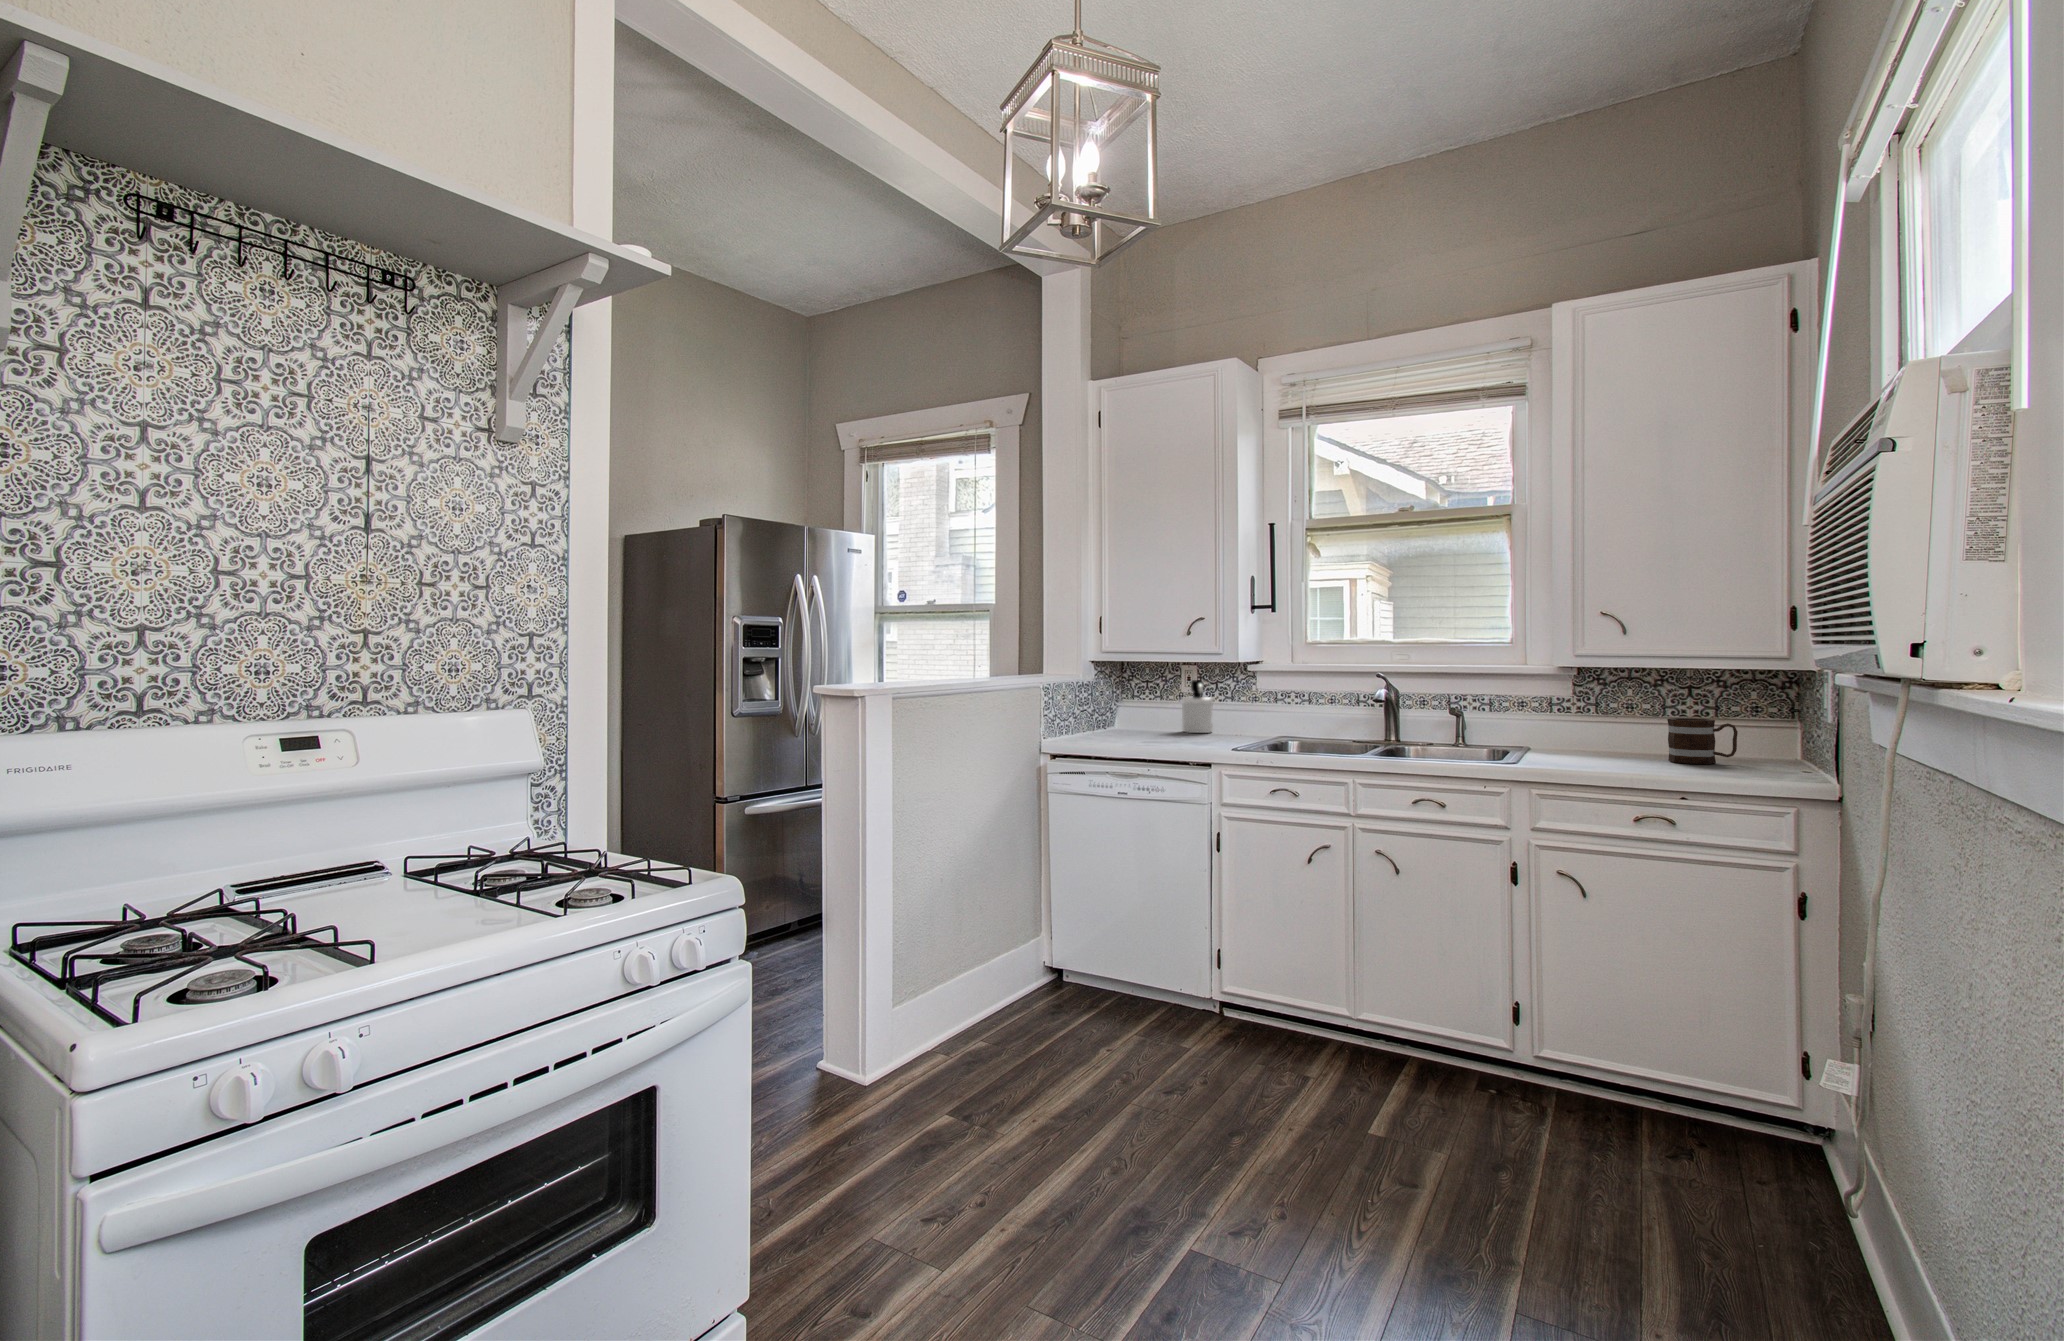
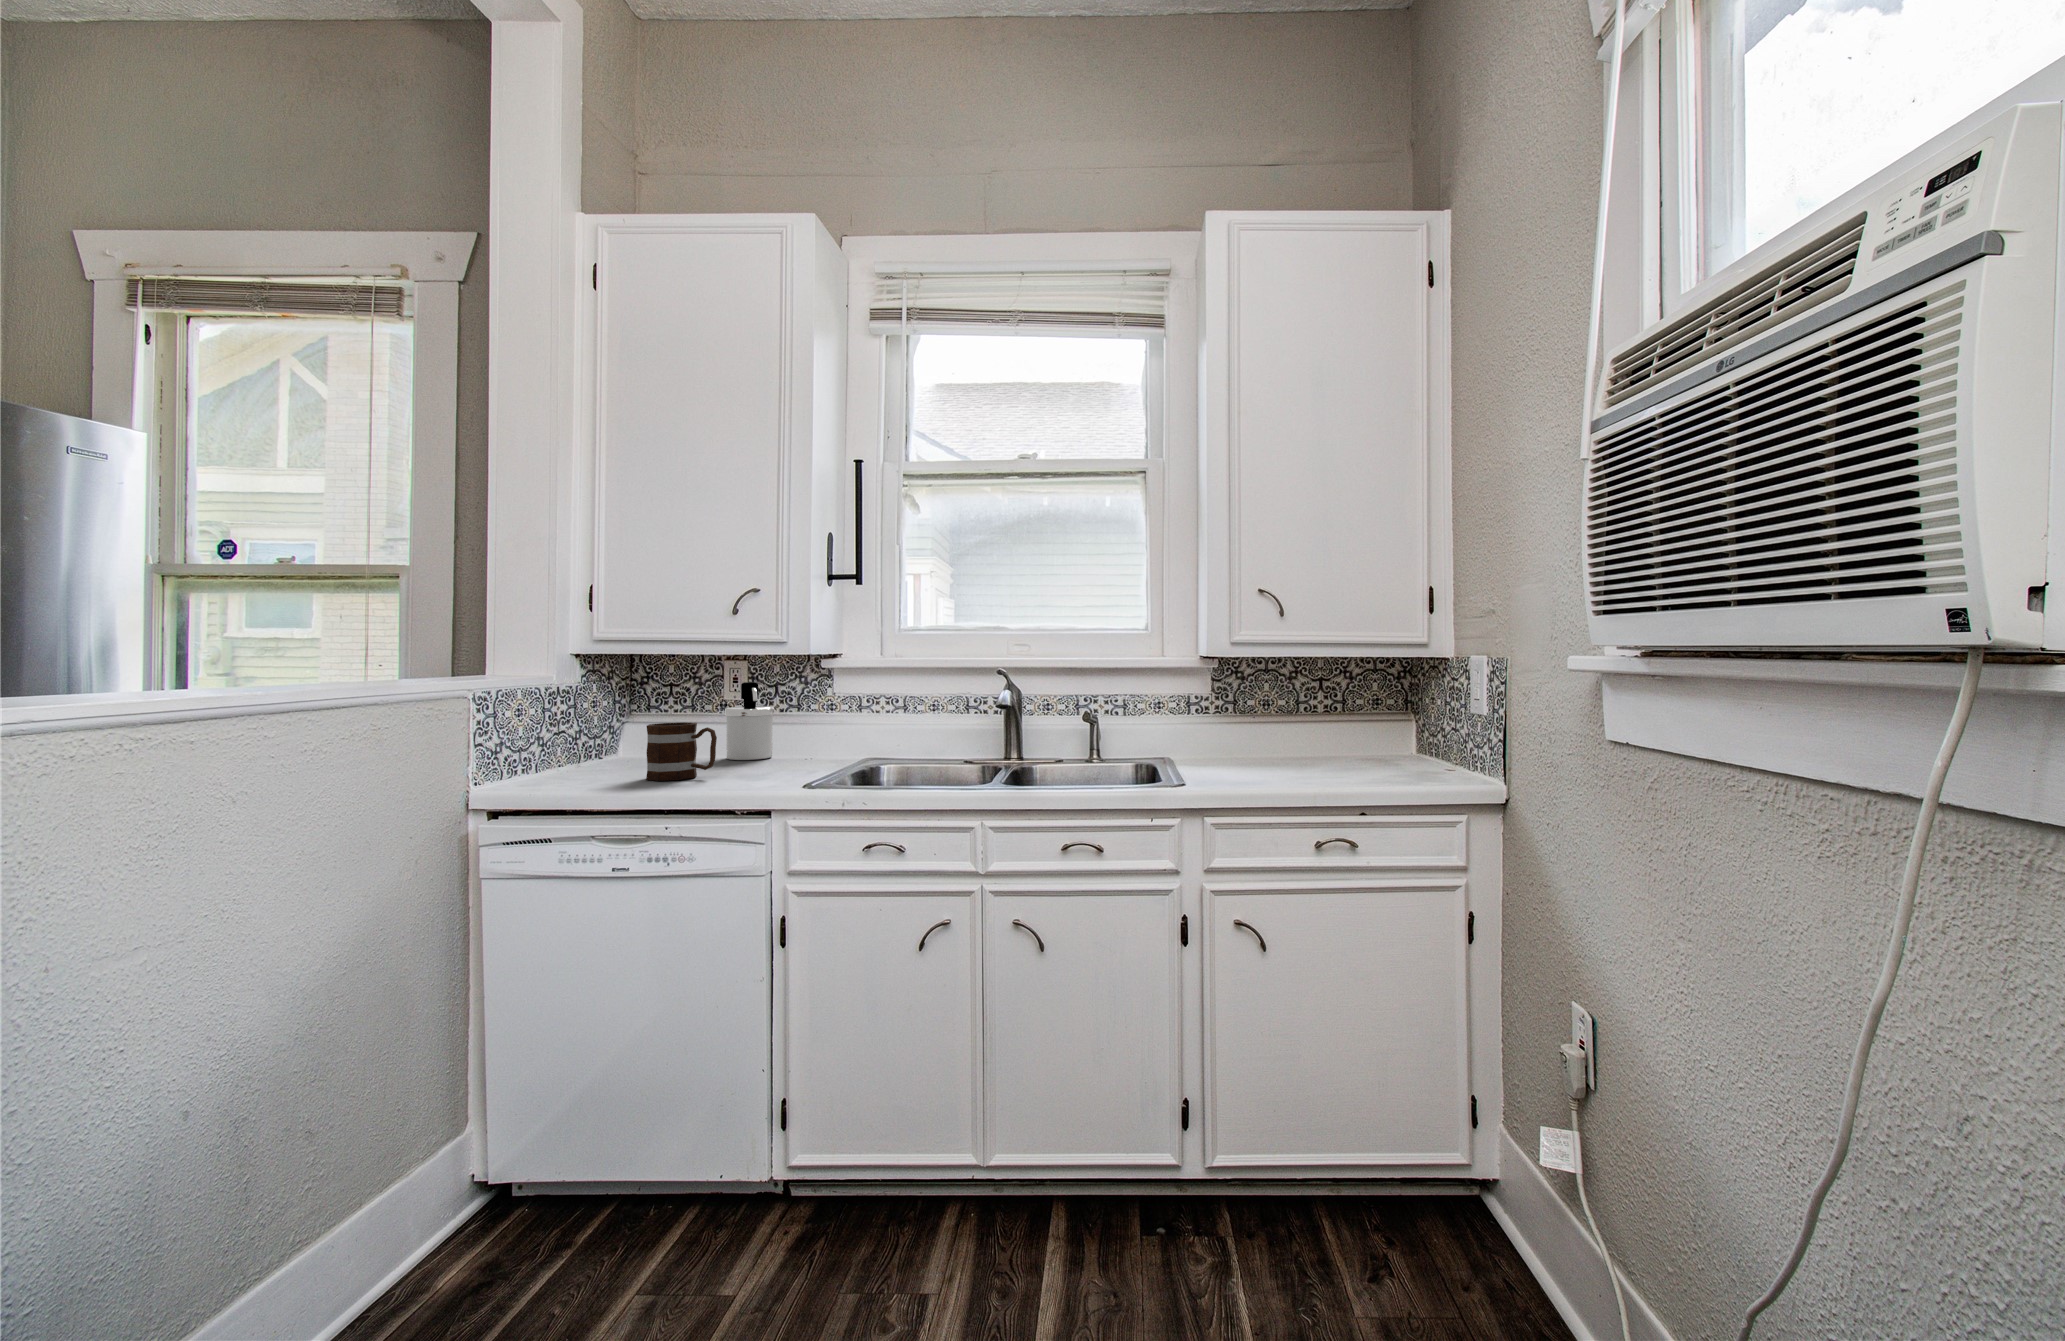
mug: present [1667,718,1738,764] -> present [646,722,717,781]

